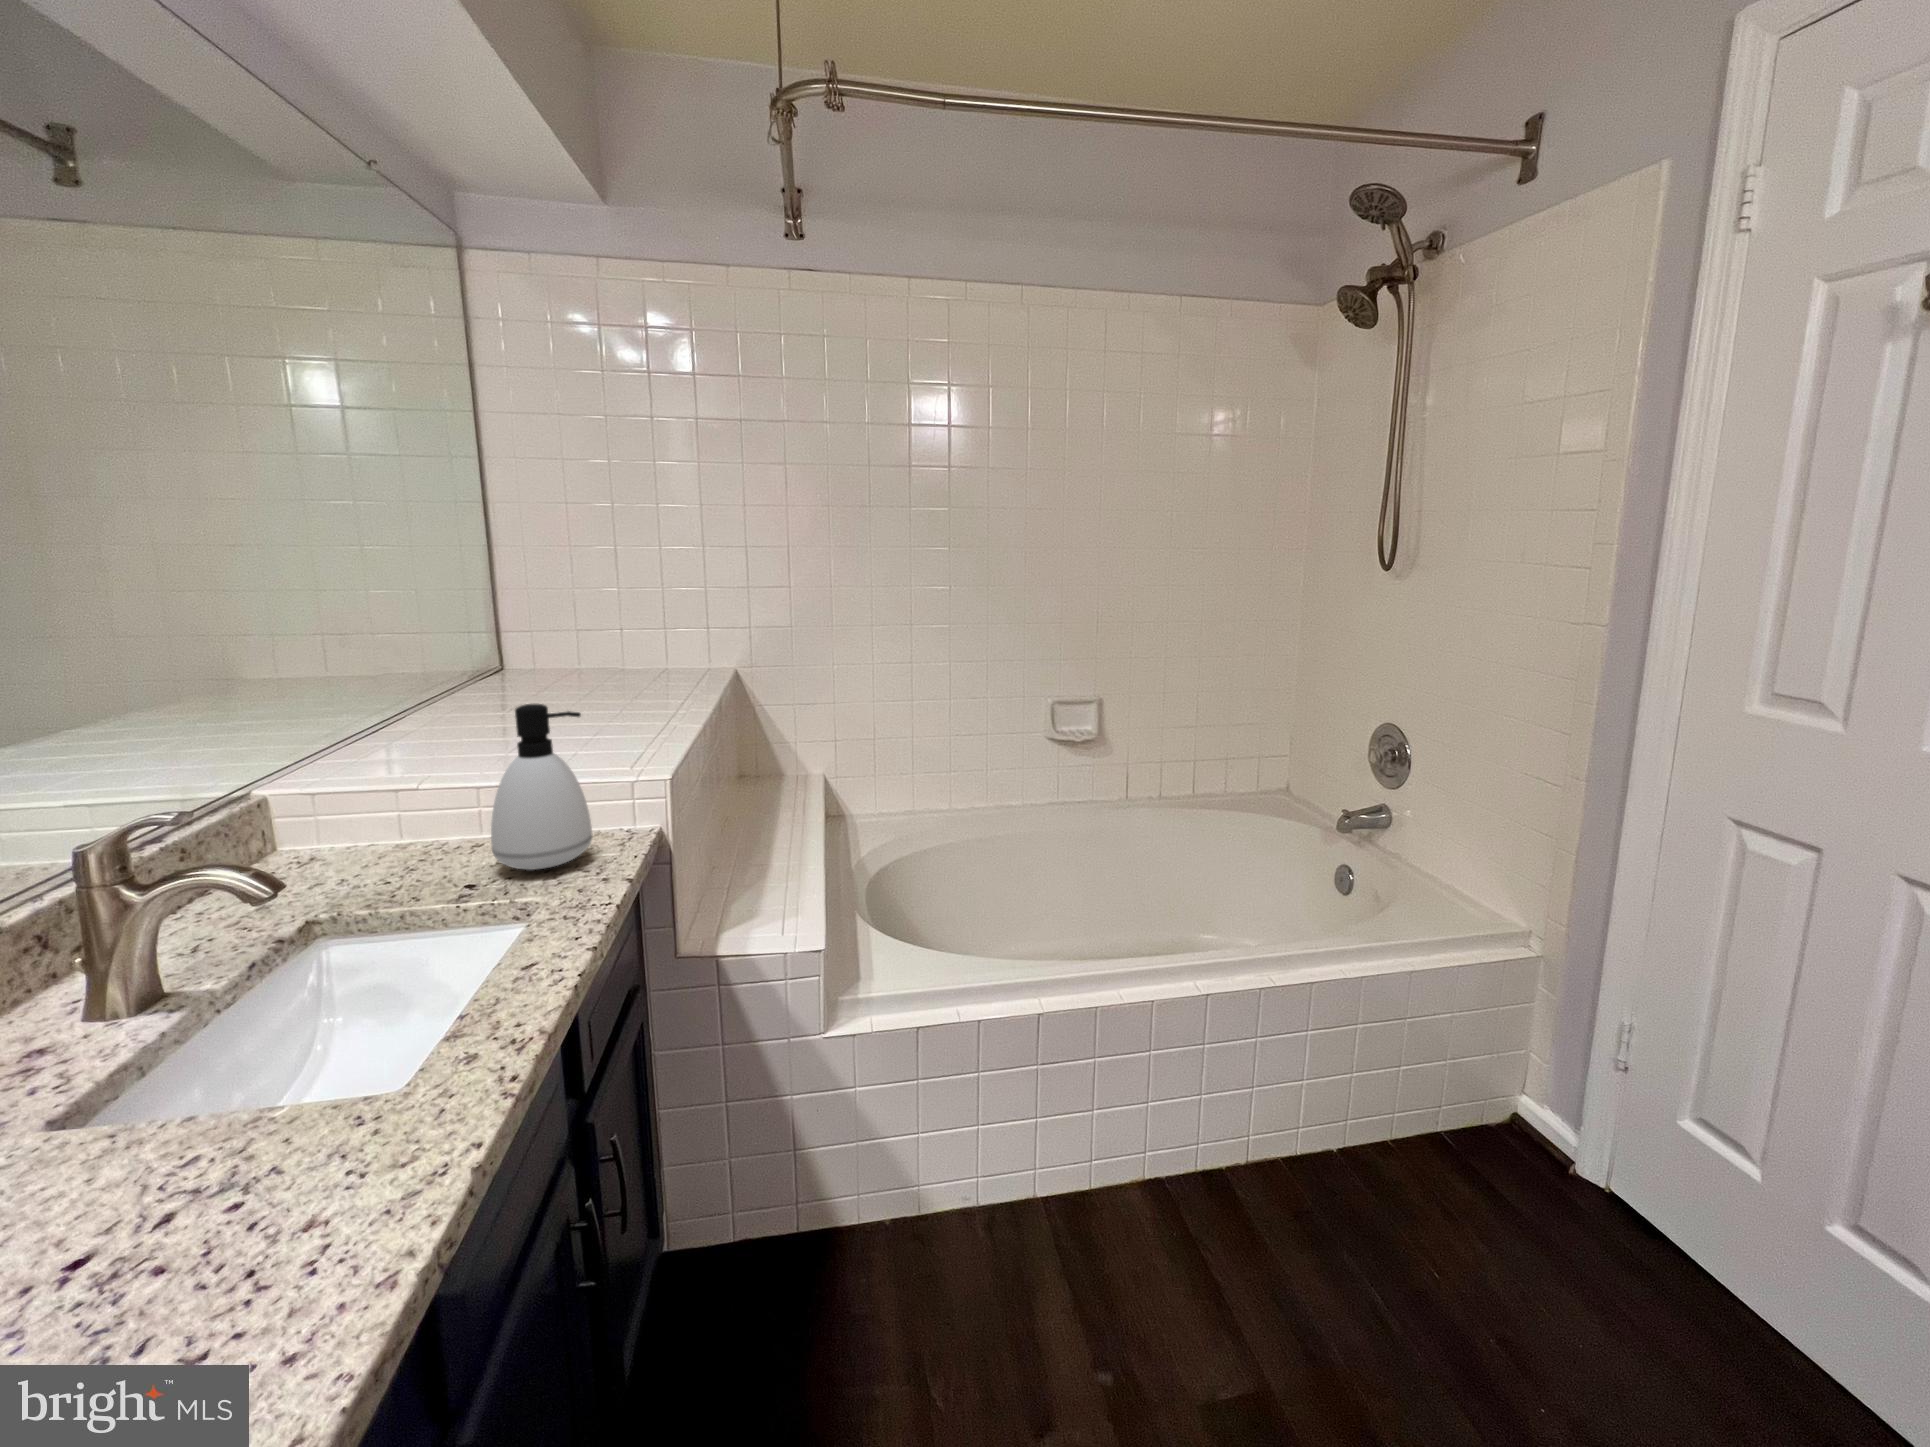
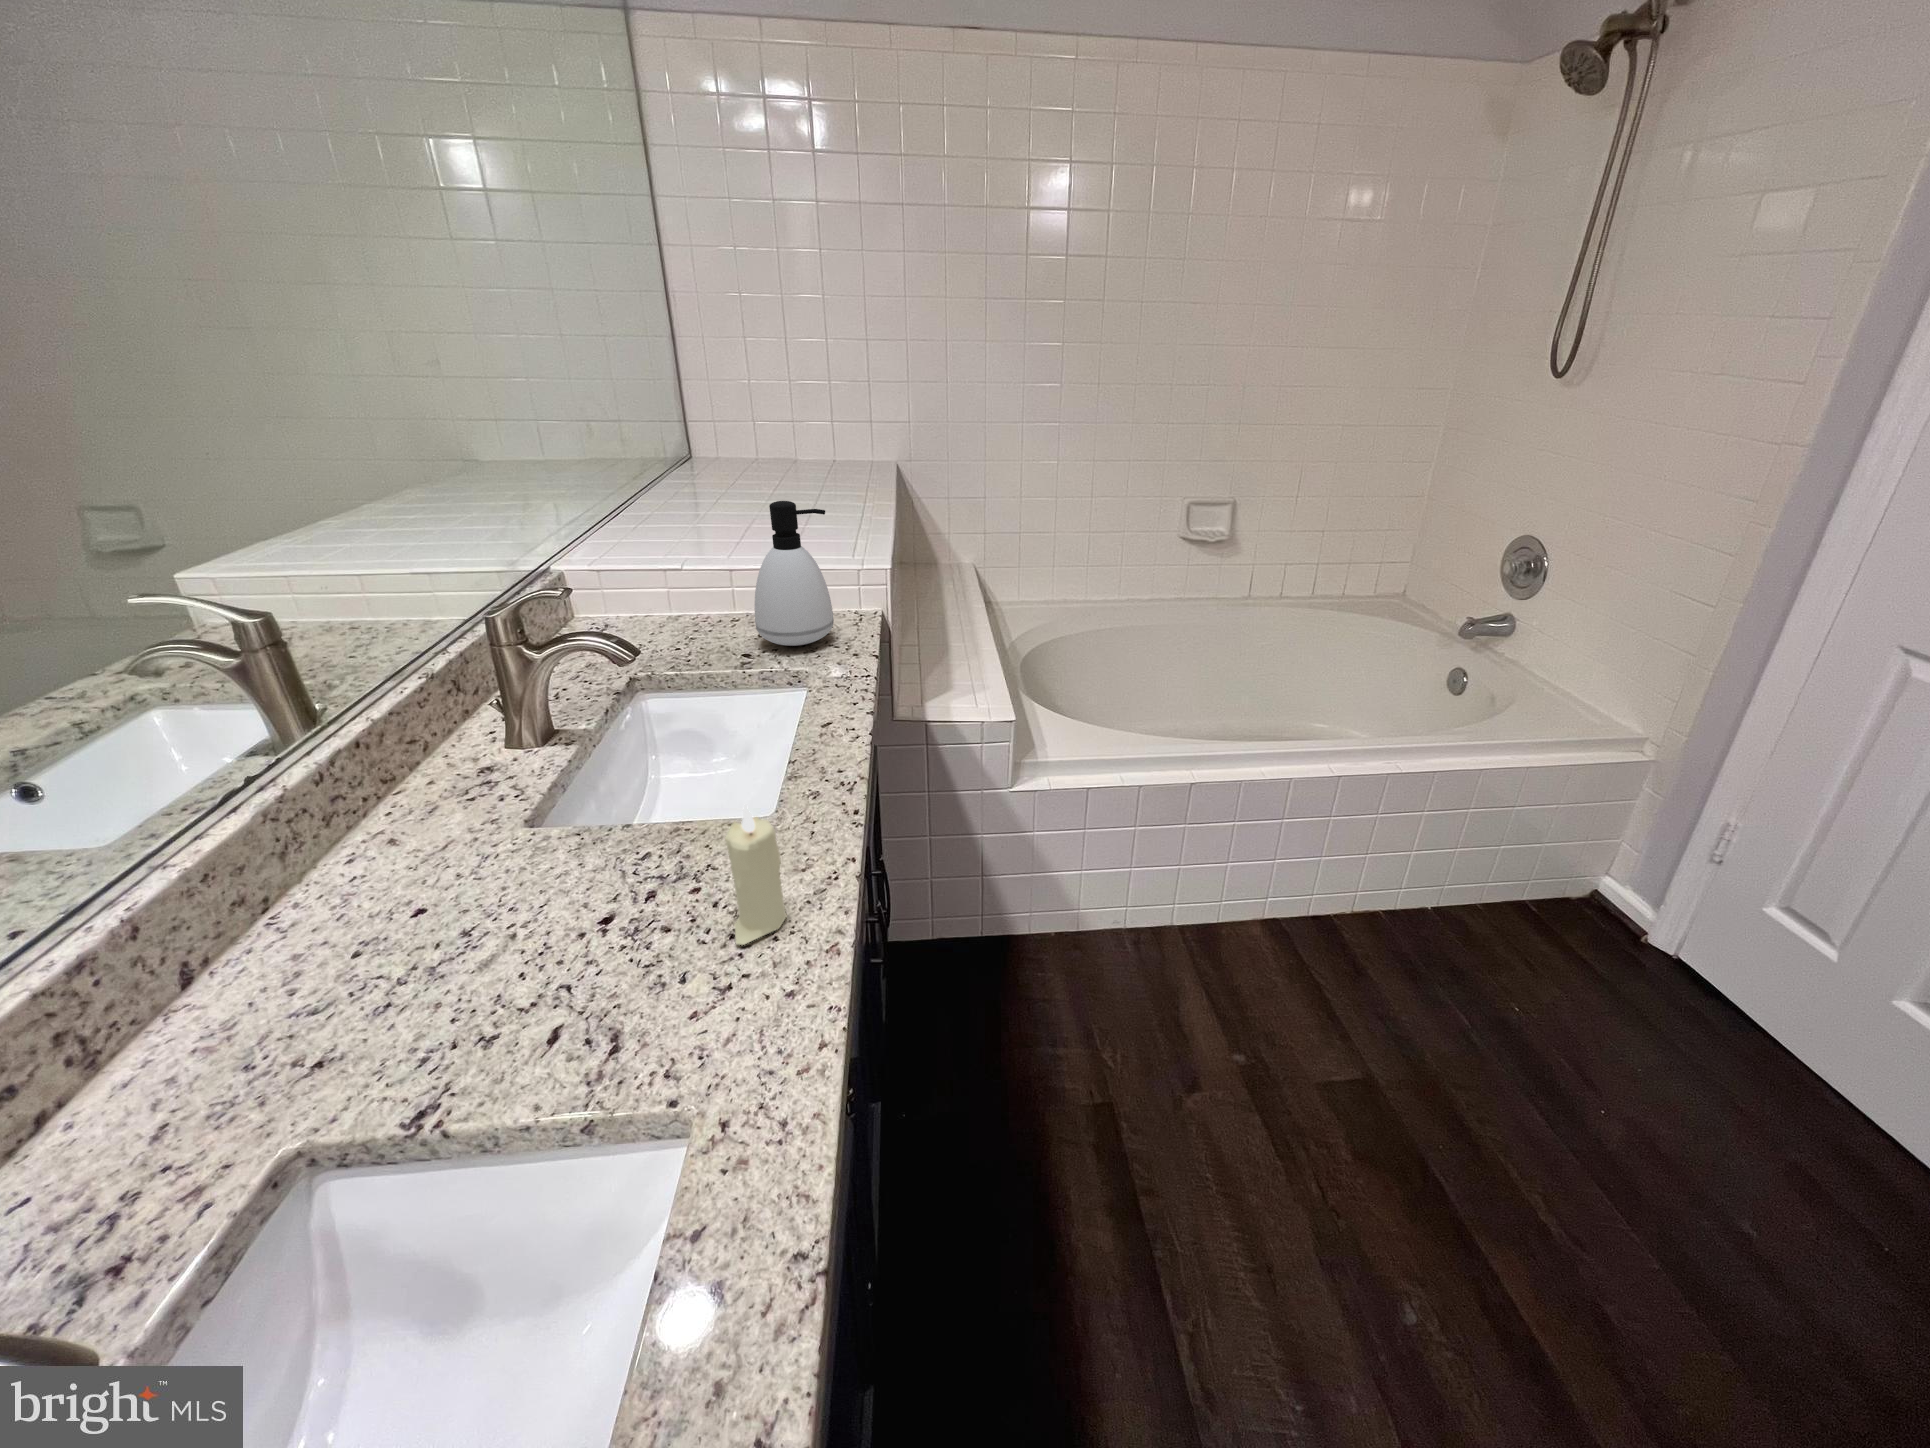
candle: none [242,1079,343,1287] -> present [725,805,787,945]

